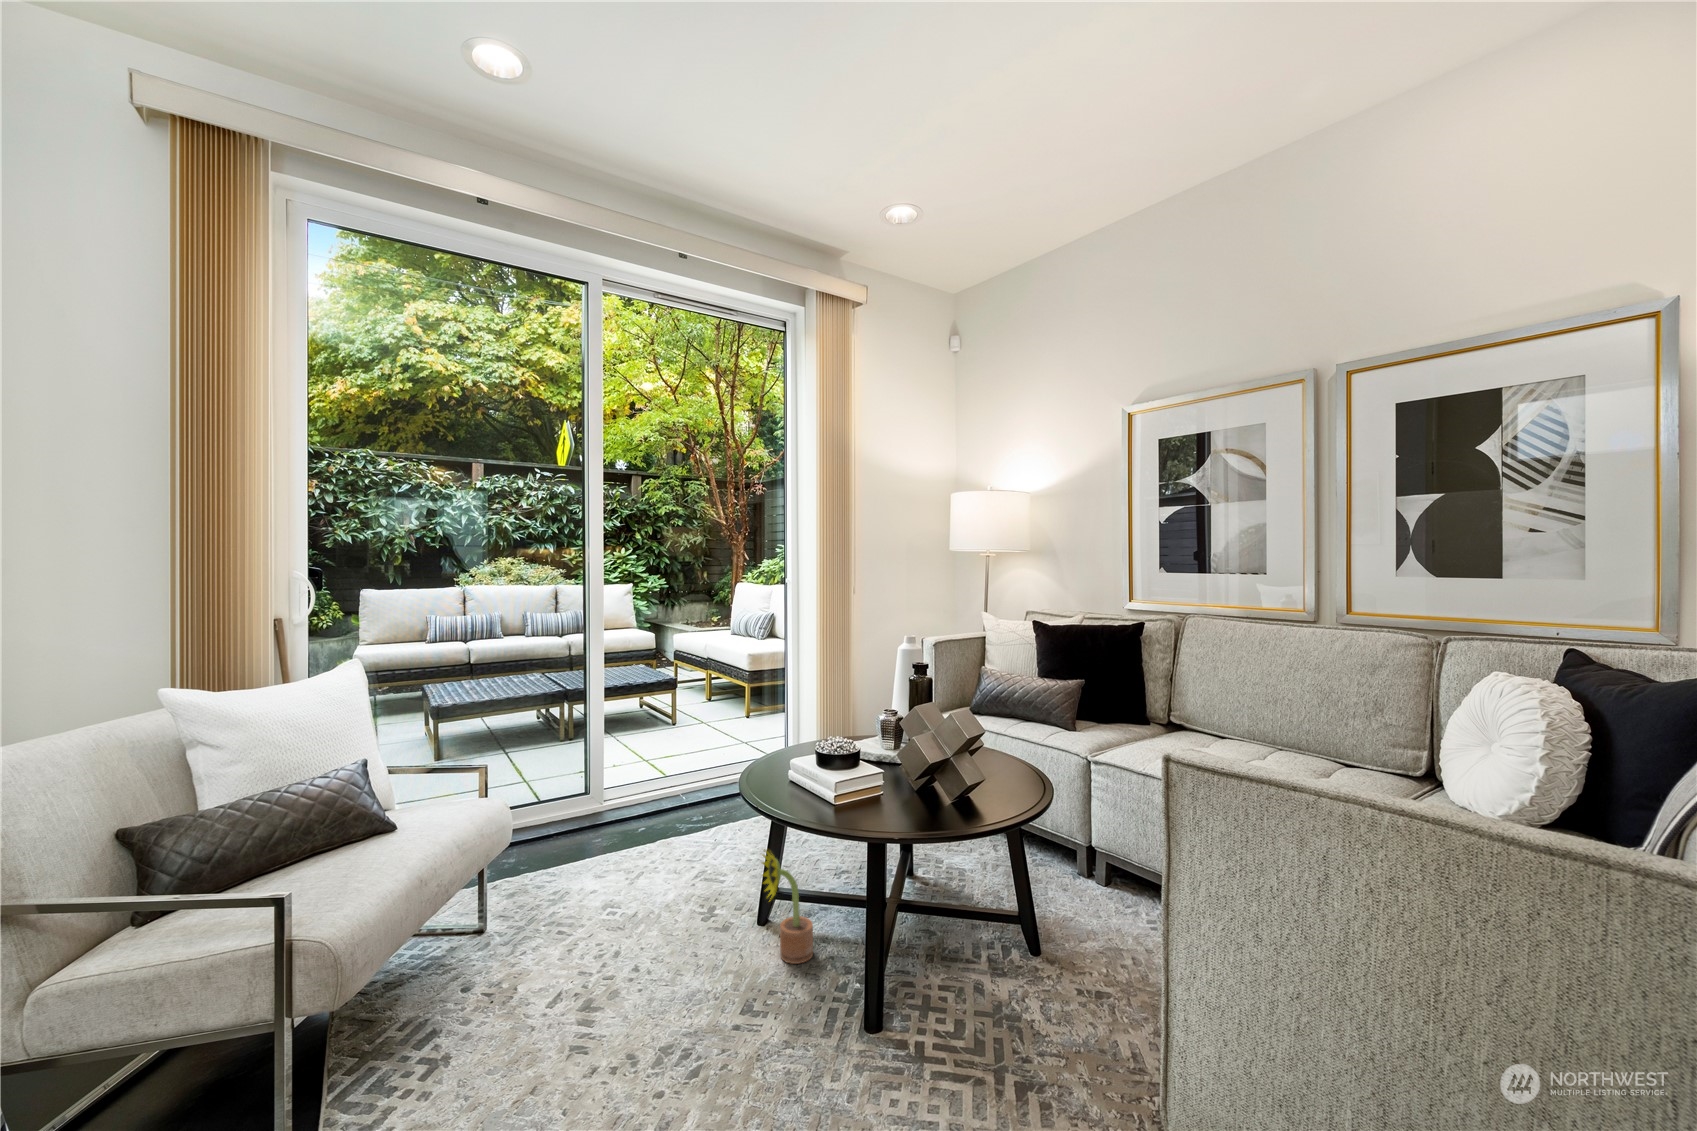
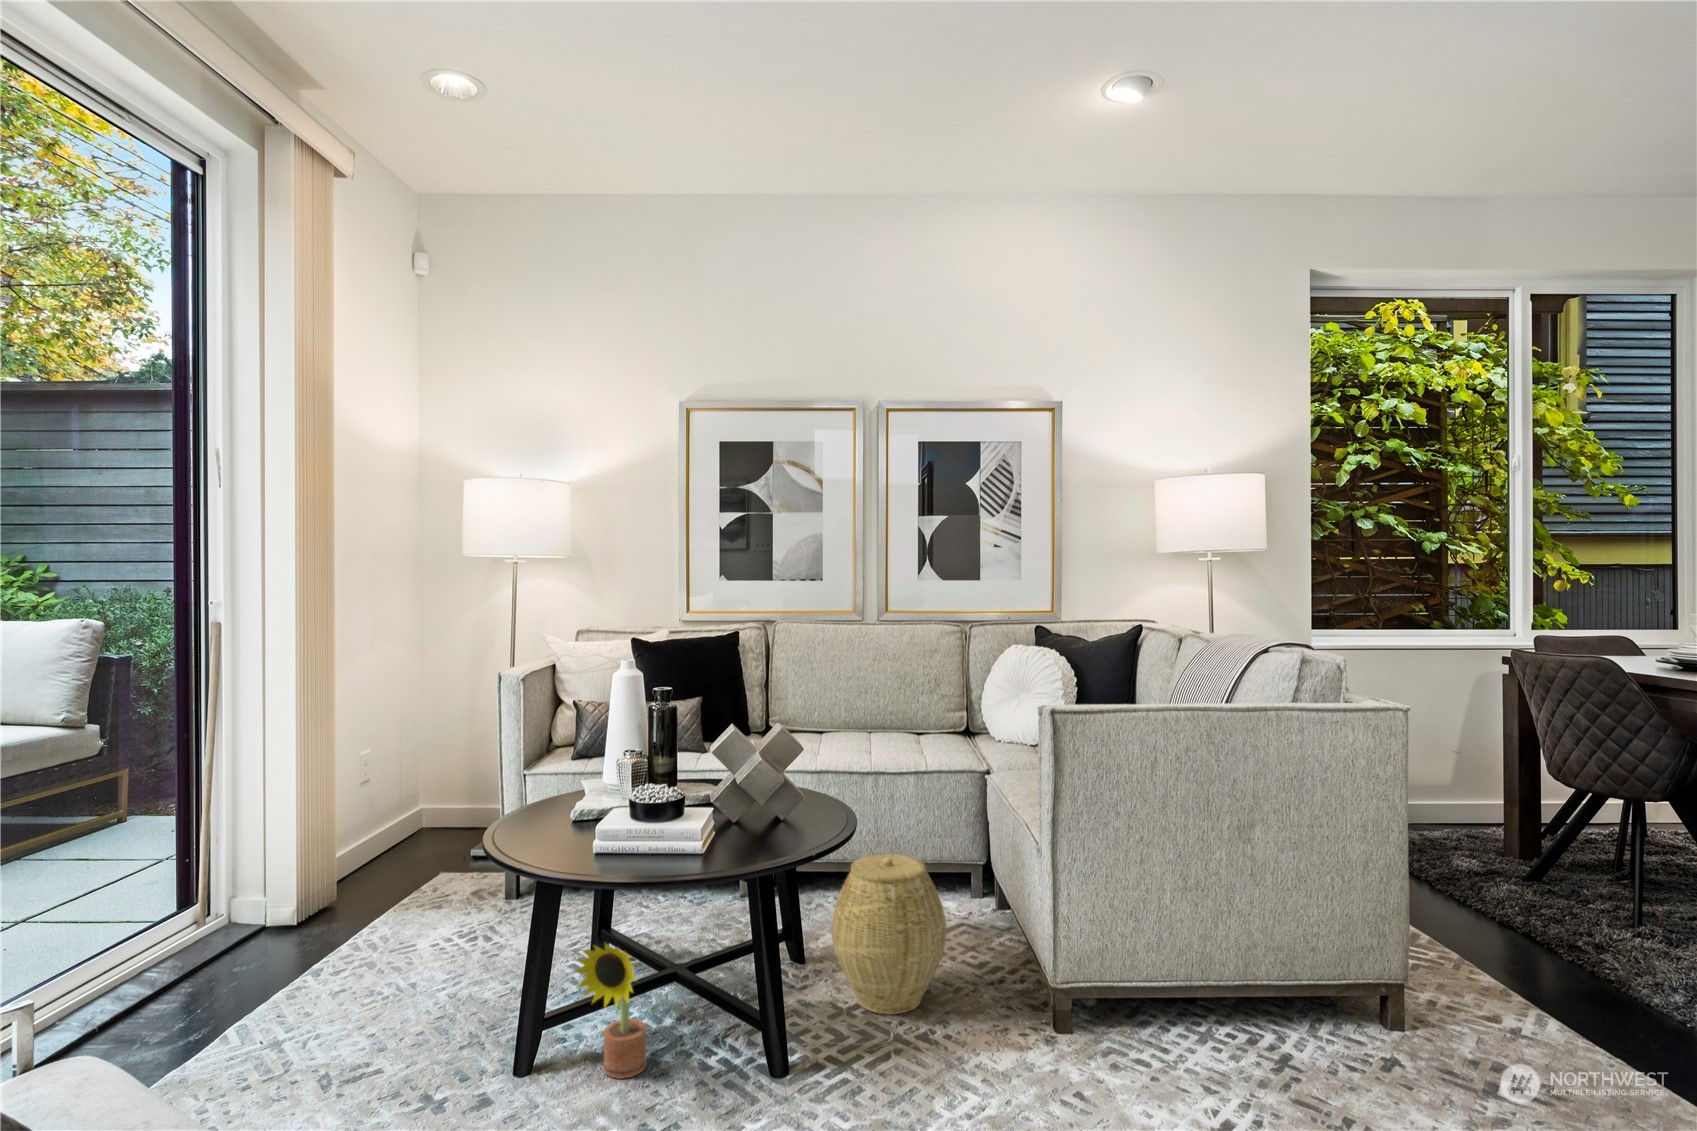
woven basket: none [981,867,1111,1055] -> present [832,854,947,1014]

